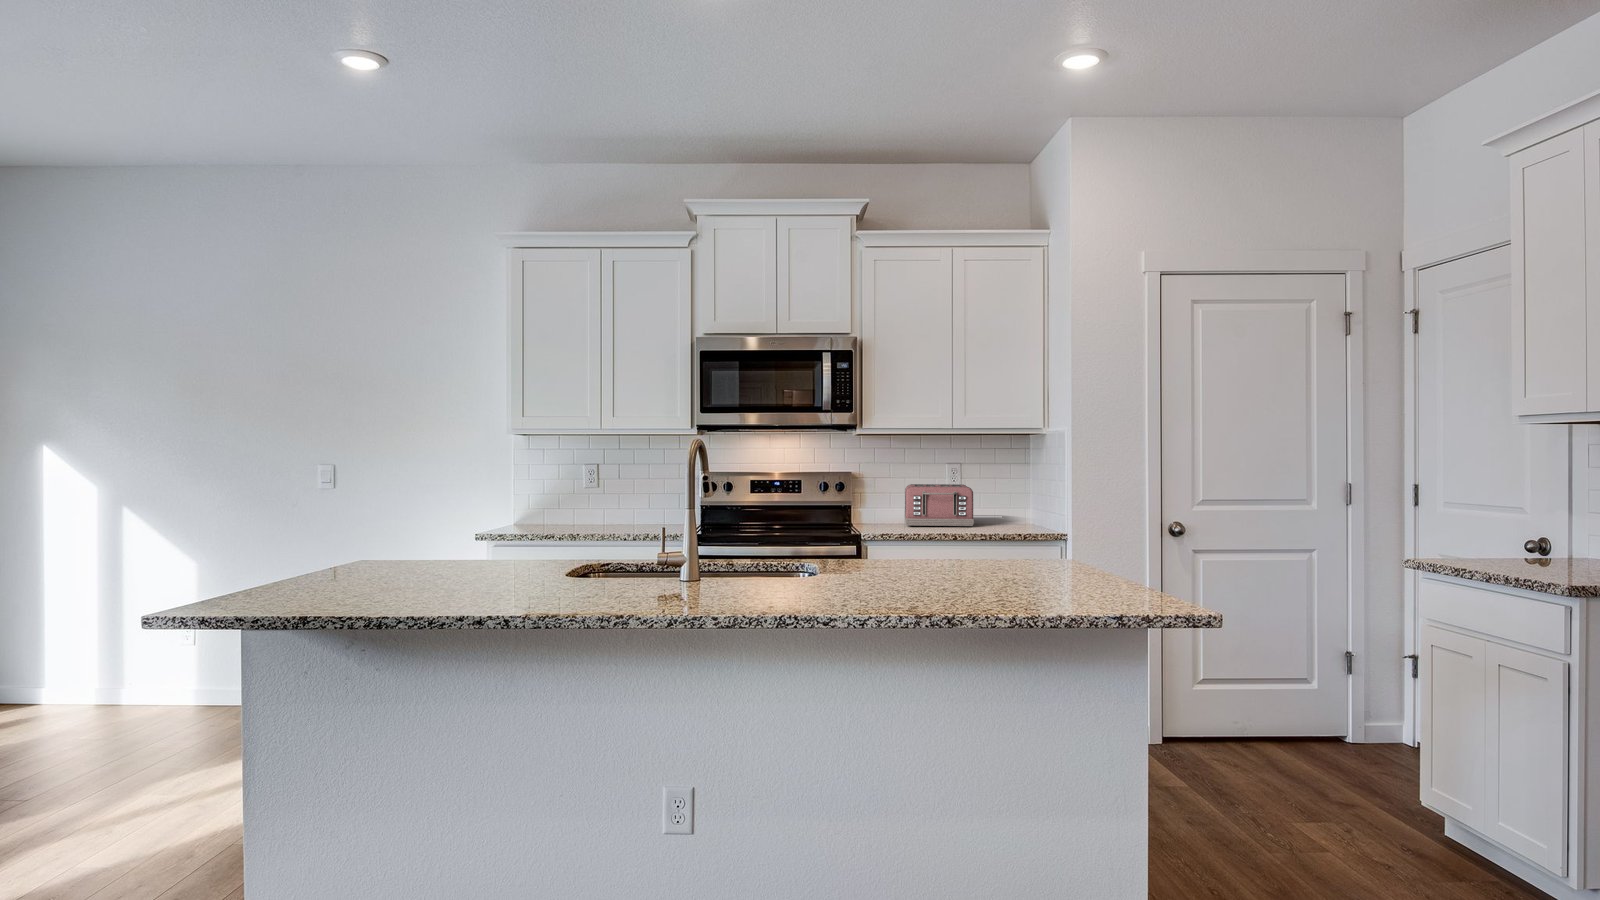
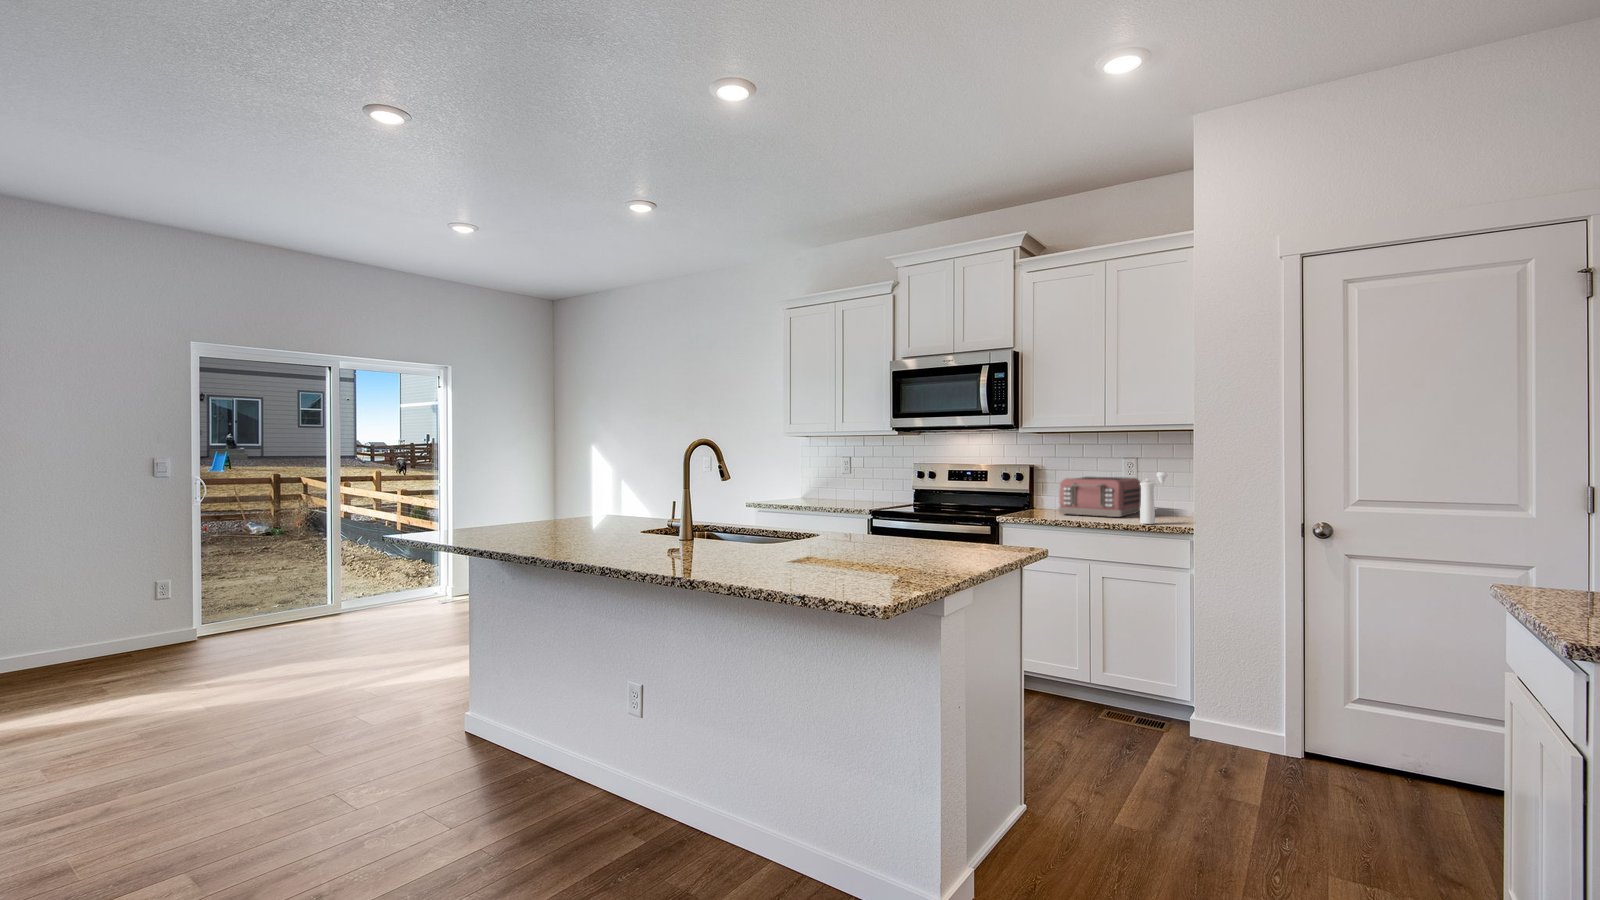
pepper mill: none [1007,478,1023,531] -> present [1140,472,1167,524]

